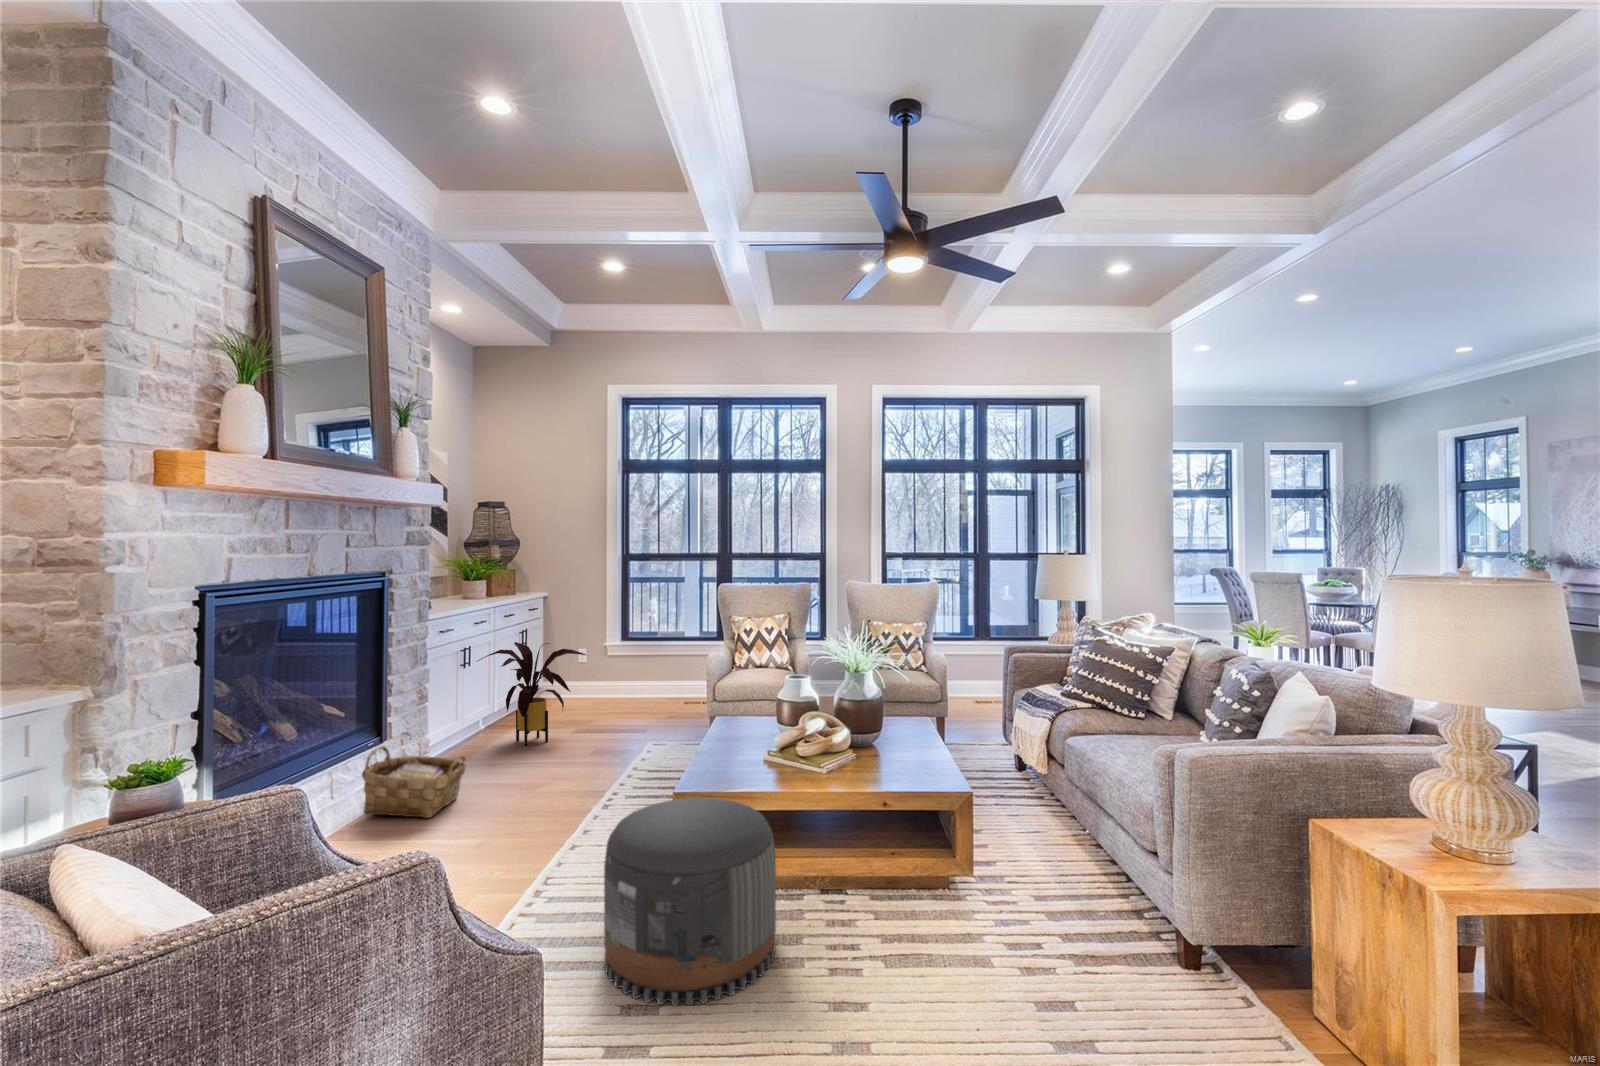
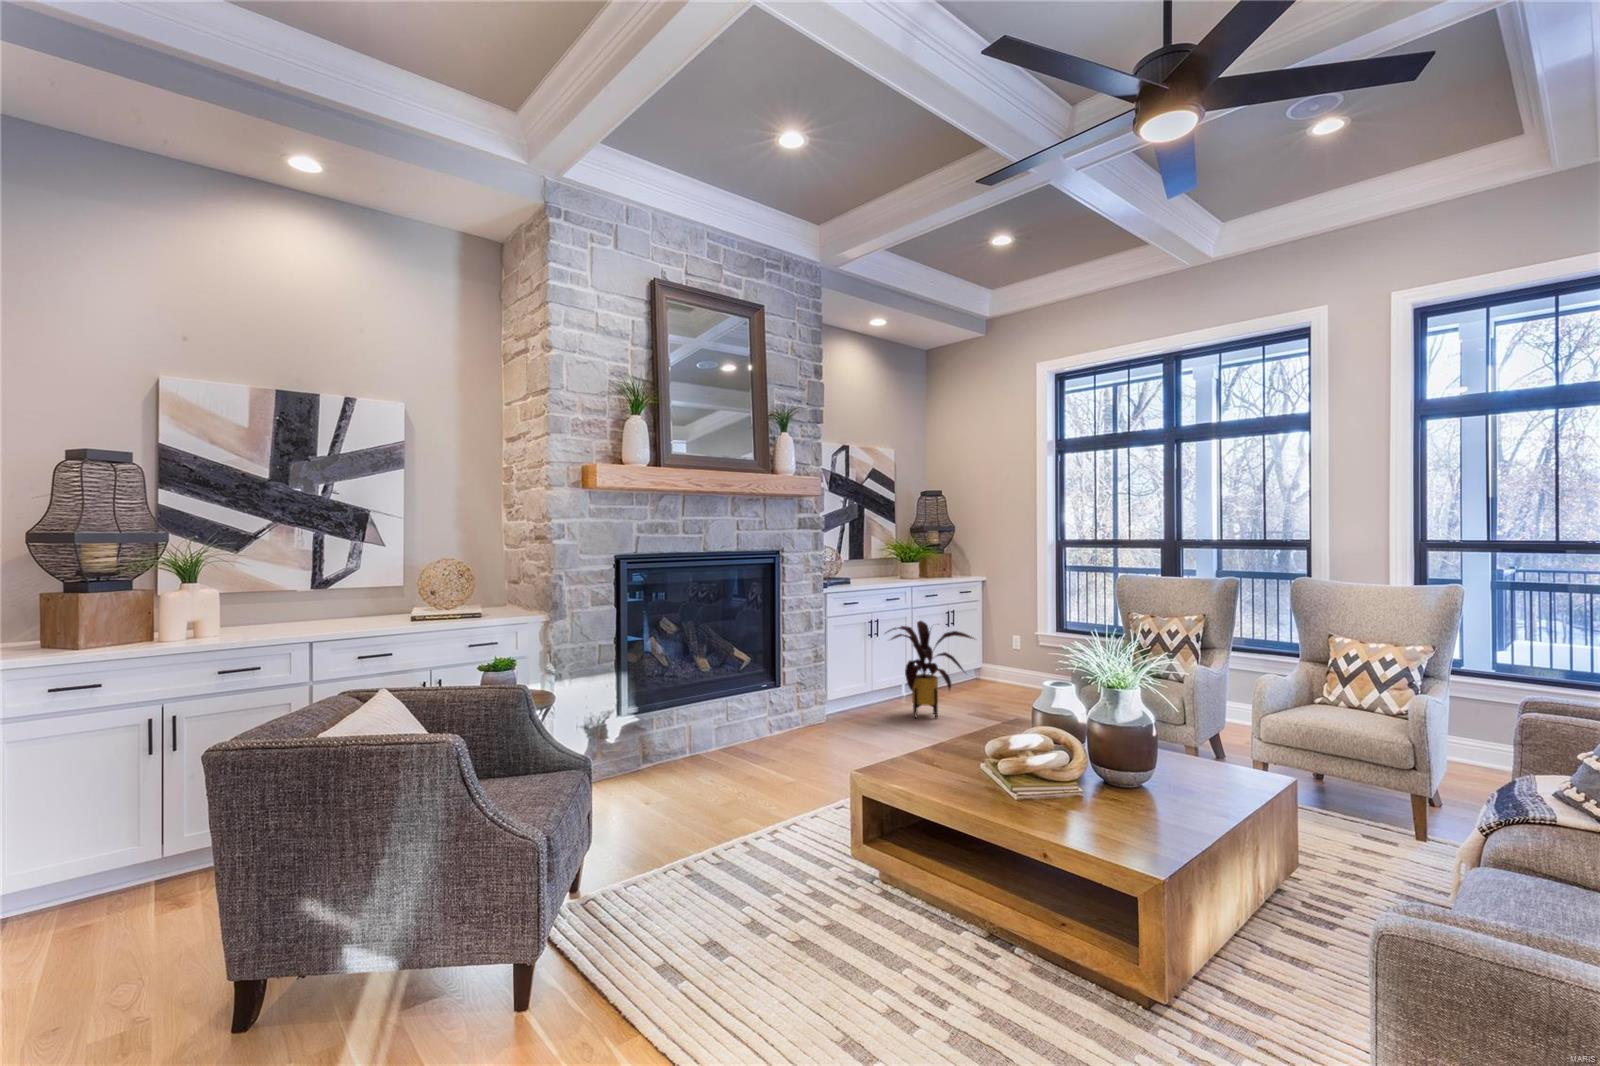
woven basket: present [362,746,465,818] -> none [748,690,820,756]
pouf: present [604,798,776,1006] -> none [720,777,892,982]

